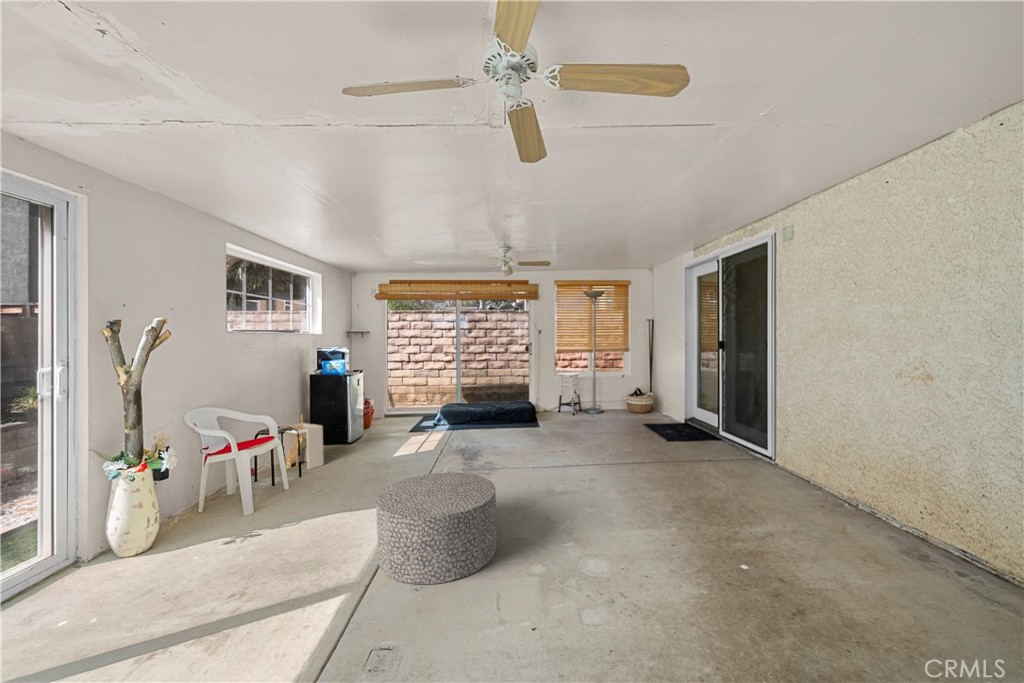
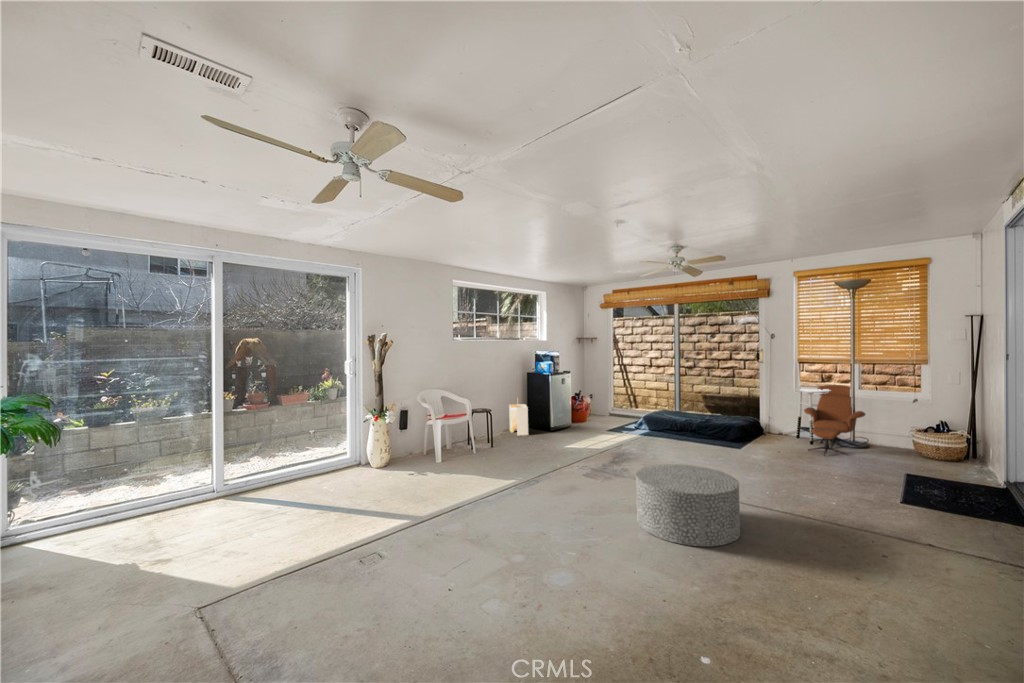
lounge chair: none [548,368,589,419] -> present [804,385,865,456]
ottoman: present [376,473,497,584] -> present [636,464,740,546]

